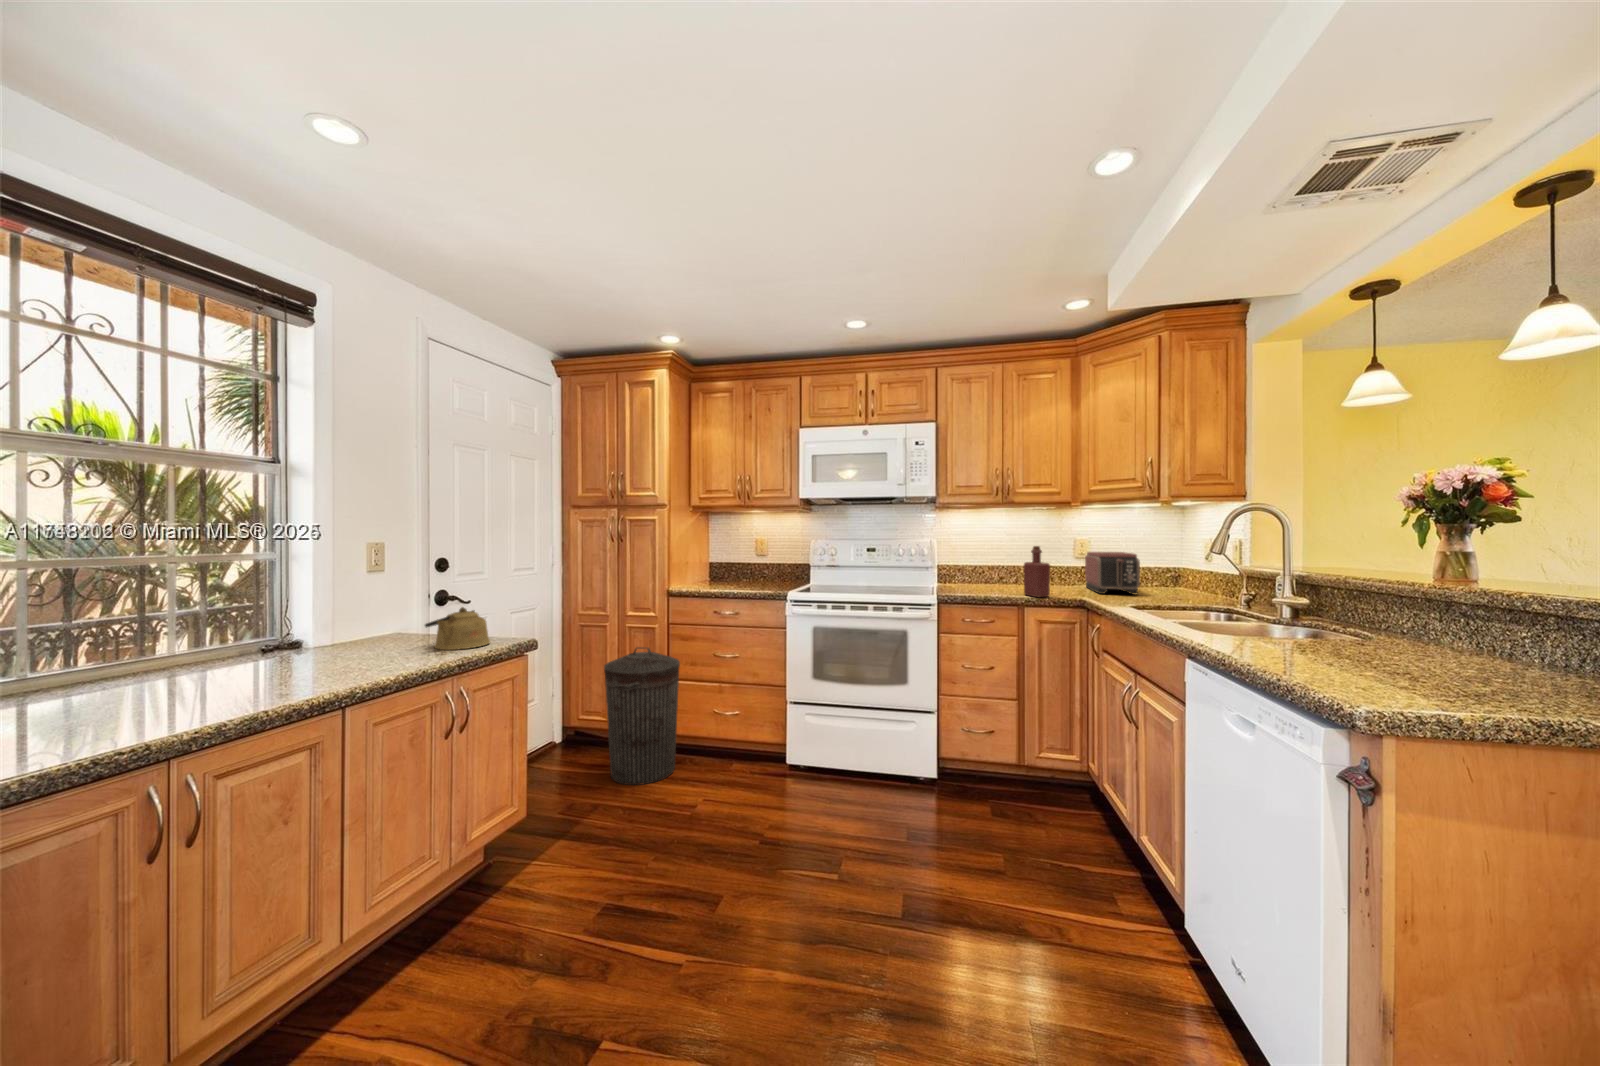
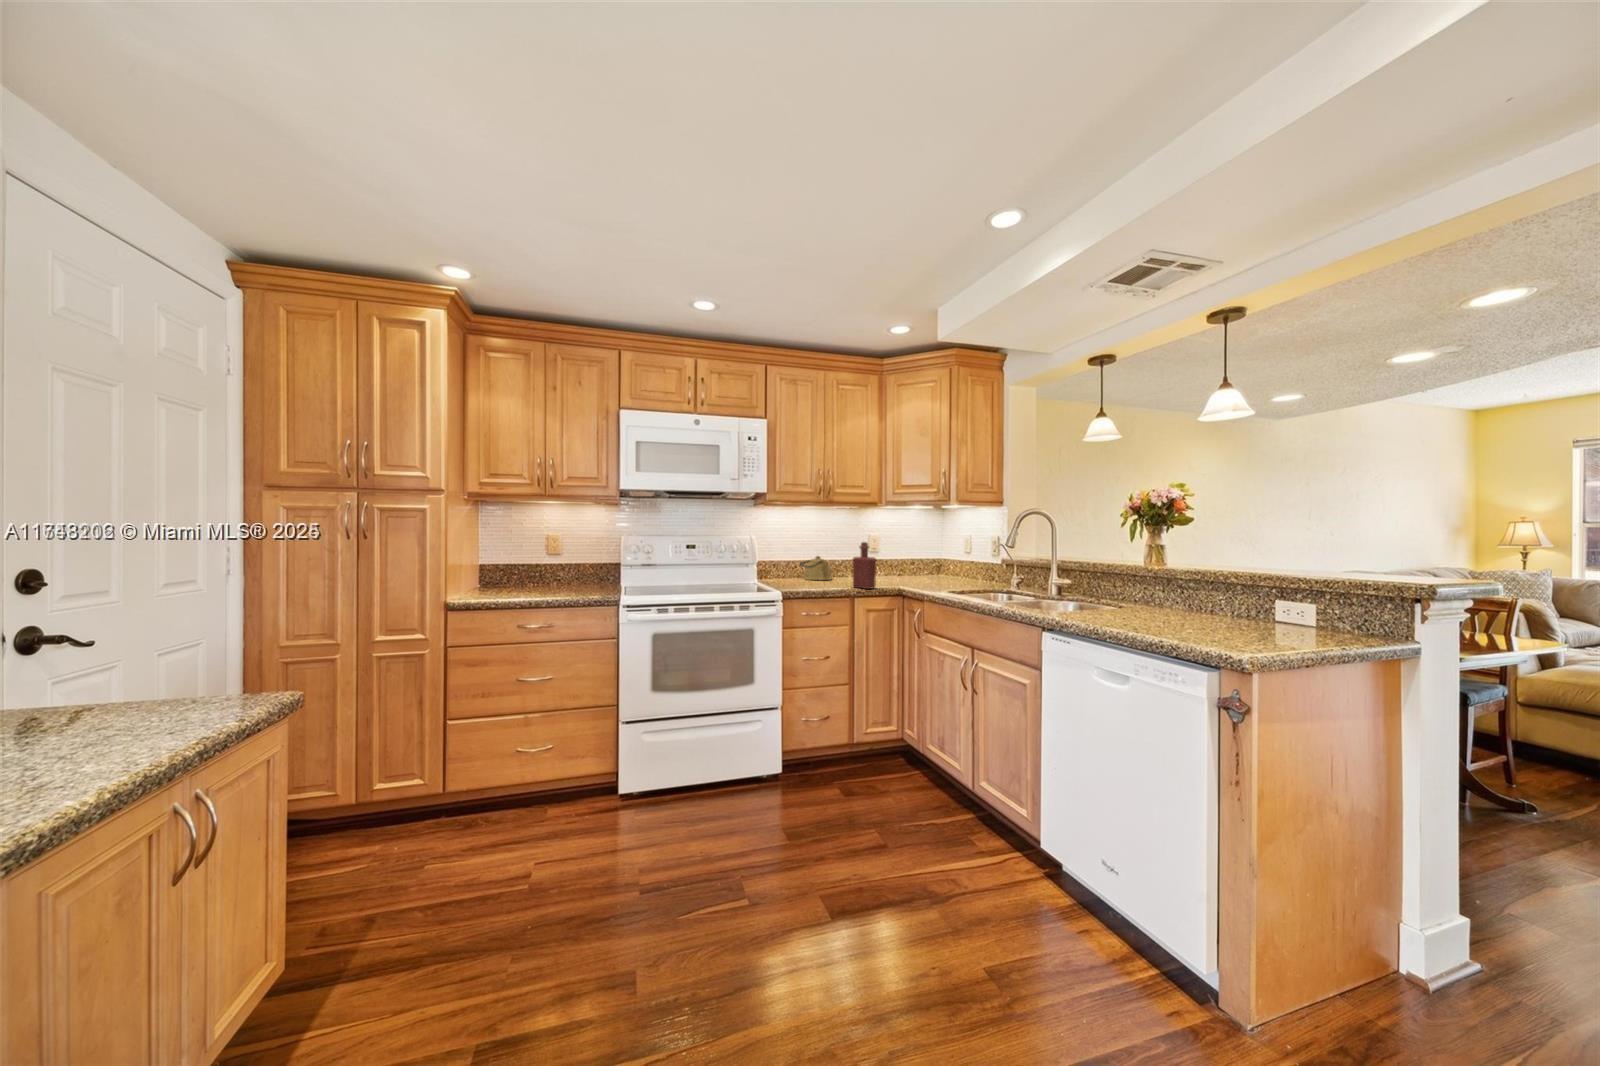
toaster: present [1085,552,1140,594] -> none [883,547,932,583]
kettle: present [425,607,490,650] -> present [800,556,832,580]
trash can: present [604,647,680,785] -> none [361,682,480,876]

